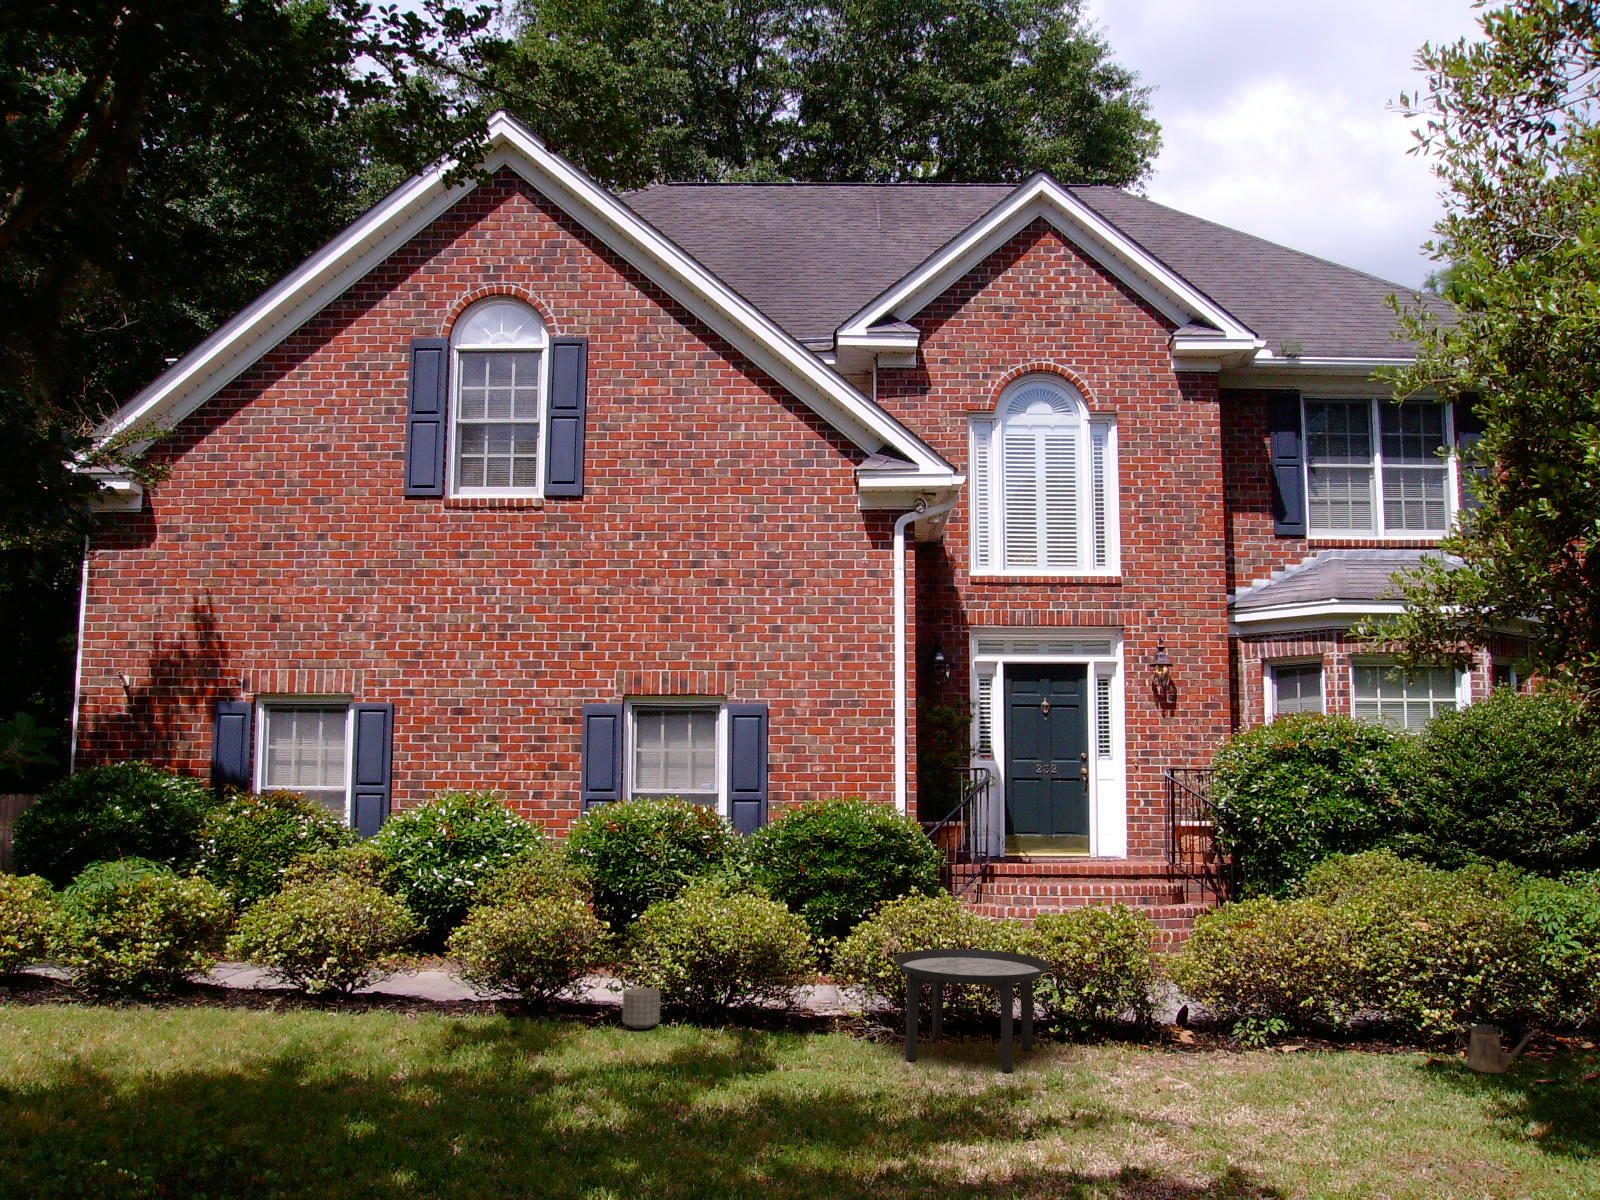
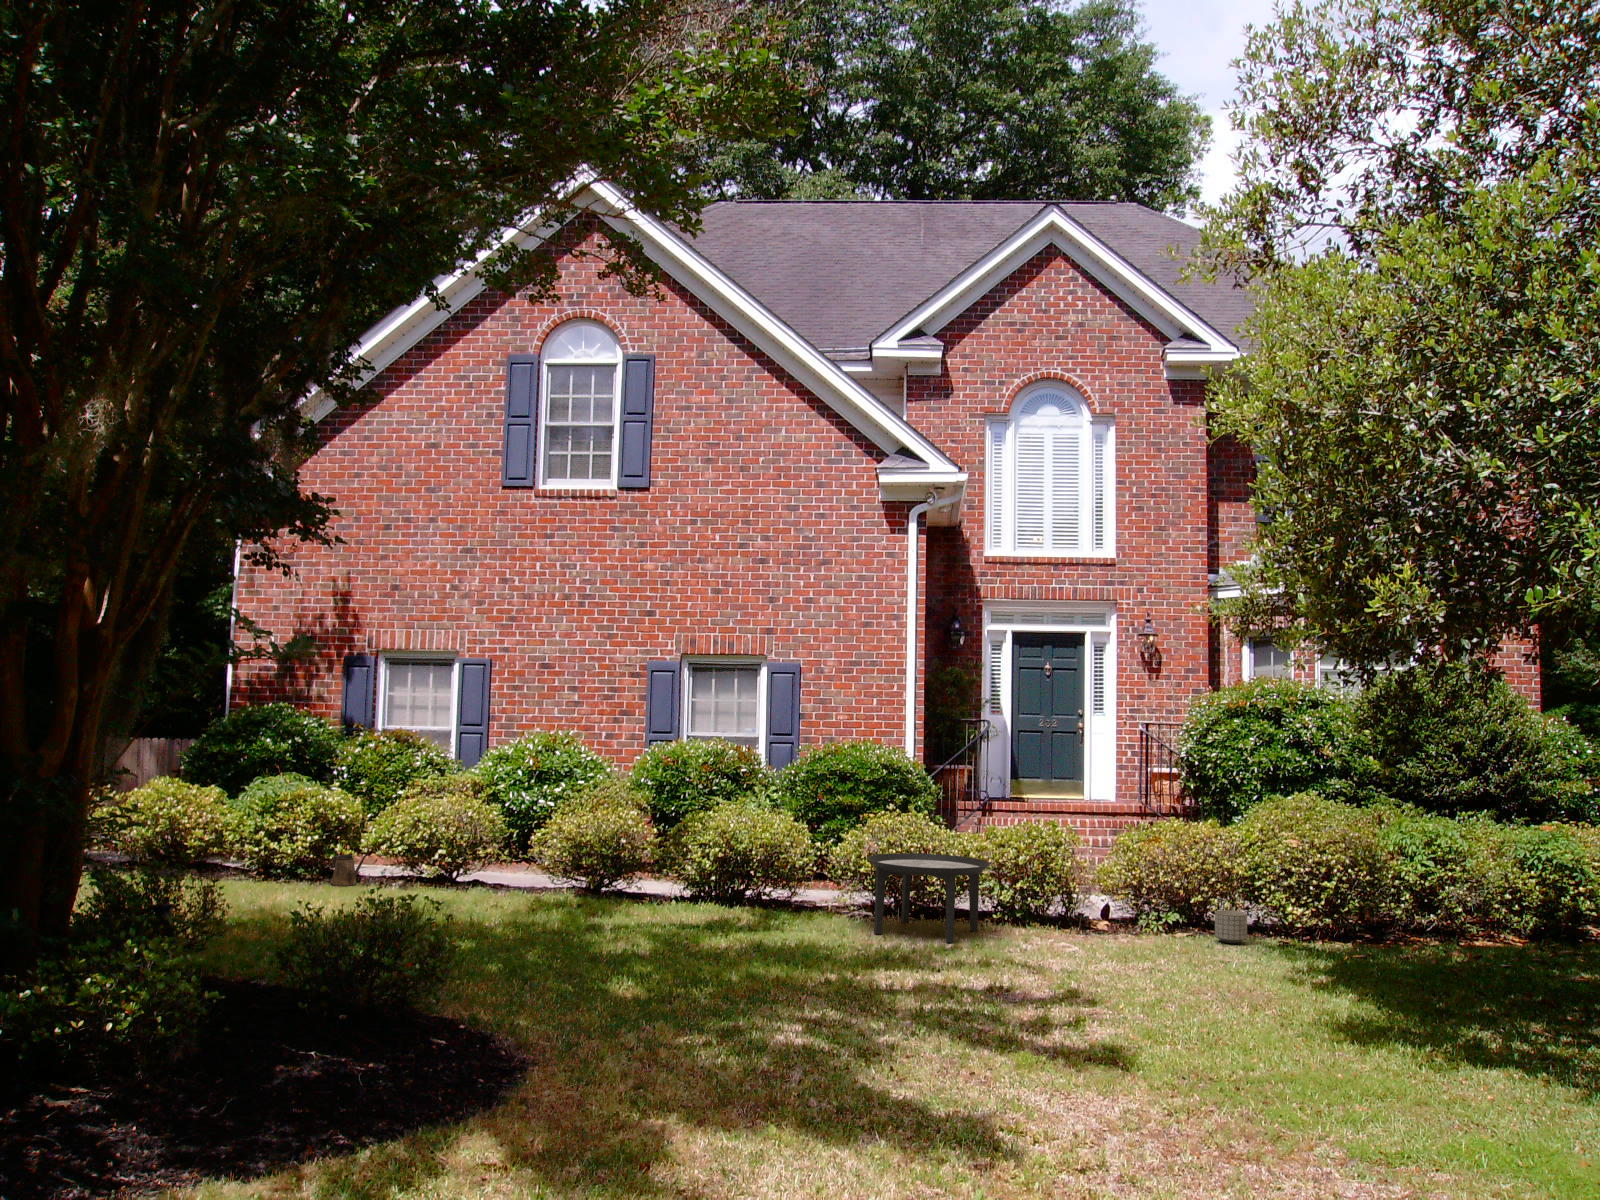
planter: present [622,988,660,1029] -> present [1215,910,1247,944]
watering can: present [1455,1025,1540,1073] -> present [331,854,367,886]

